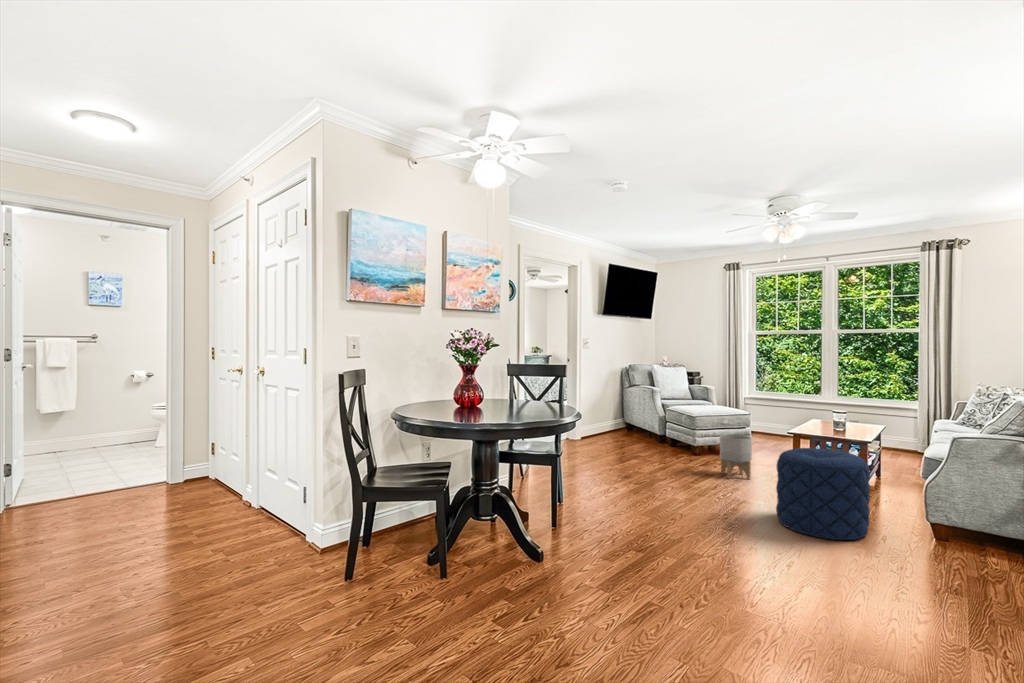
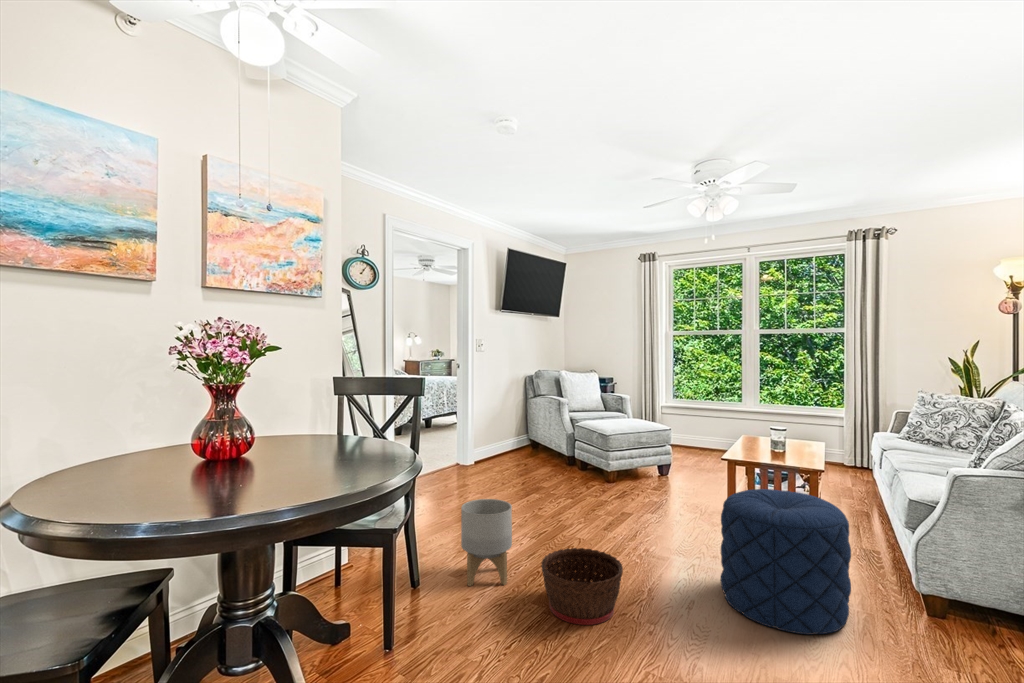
planter: present [720,434,752,479] -> present [461,499,512,586]
basket: none [648,483,704,527] -> present [541,548,623,625]

